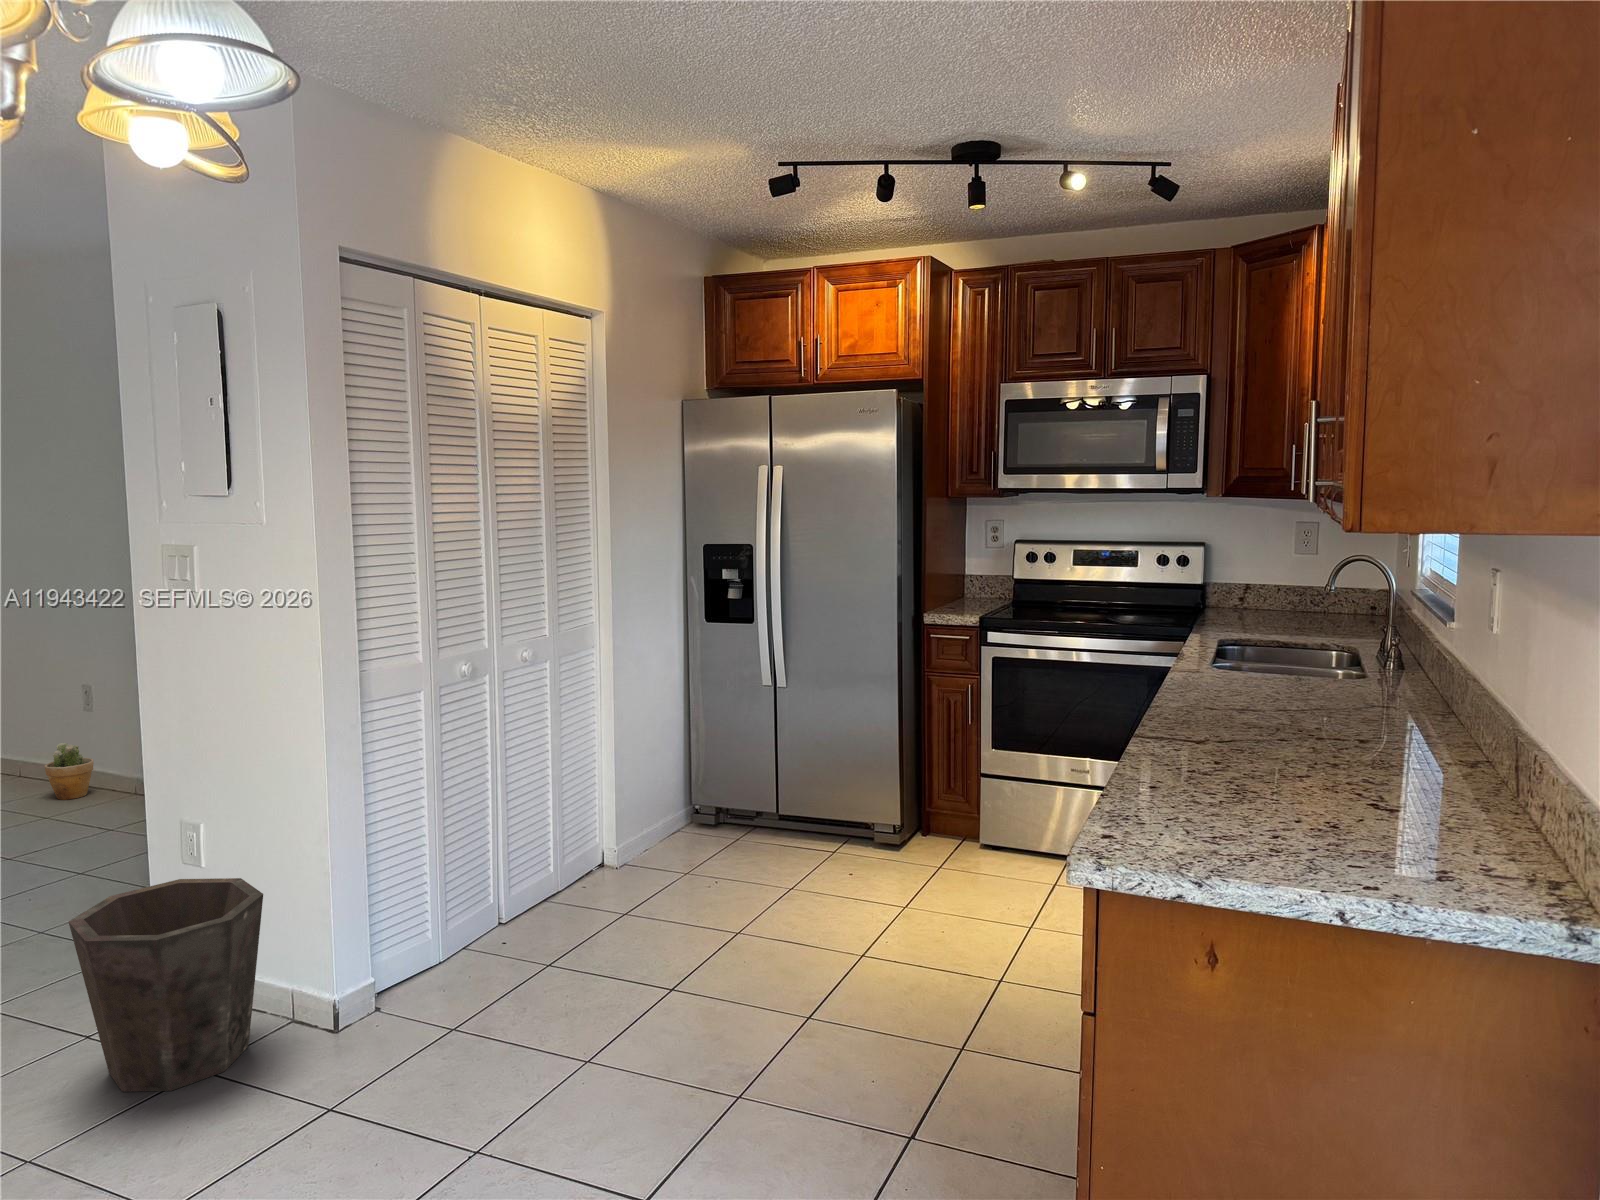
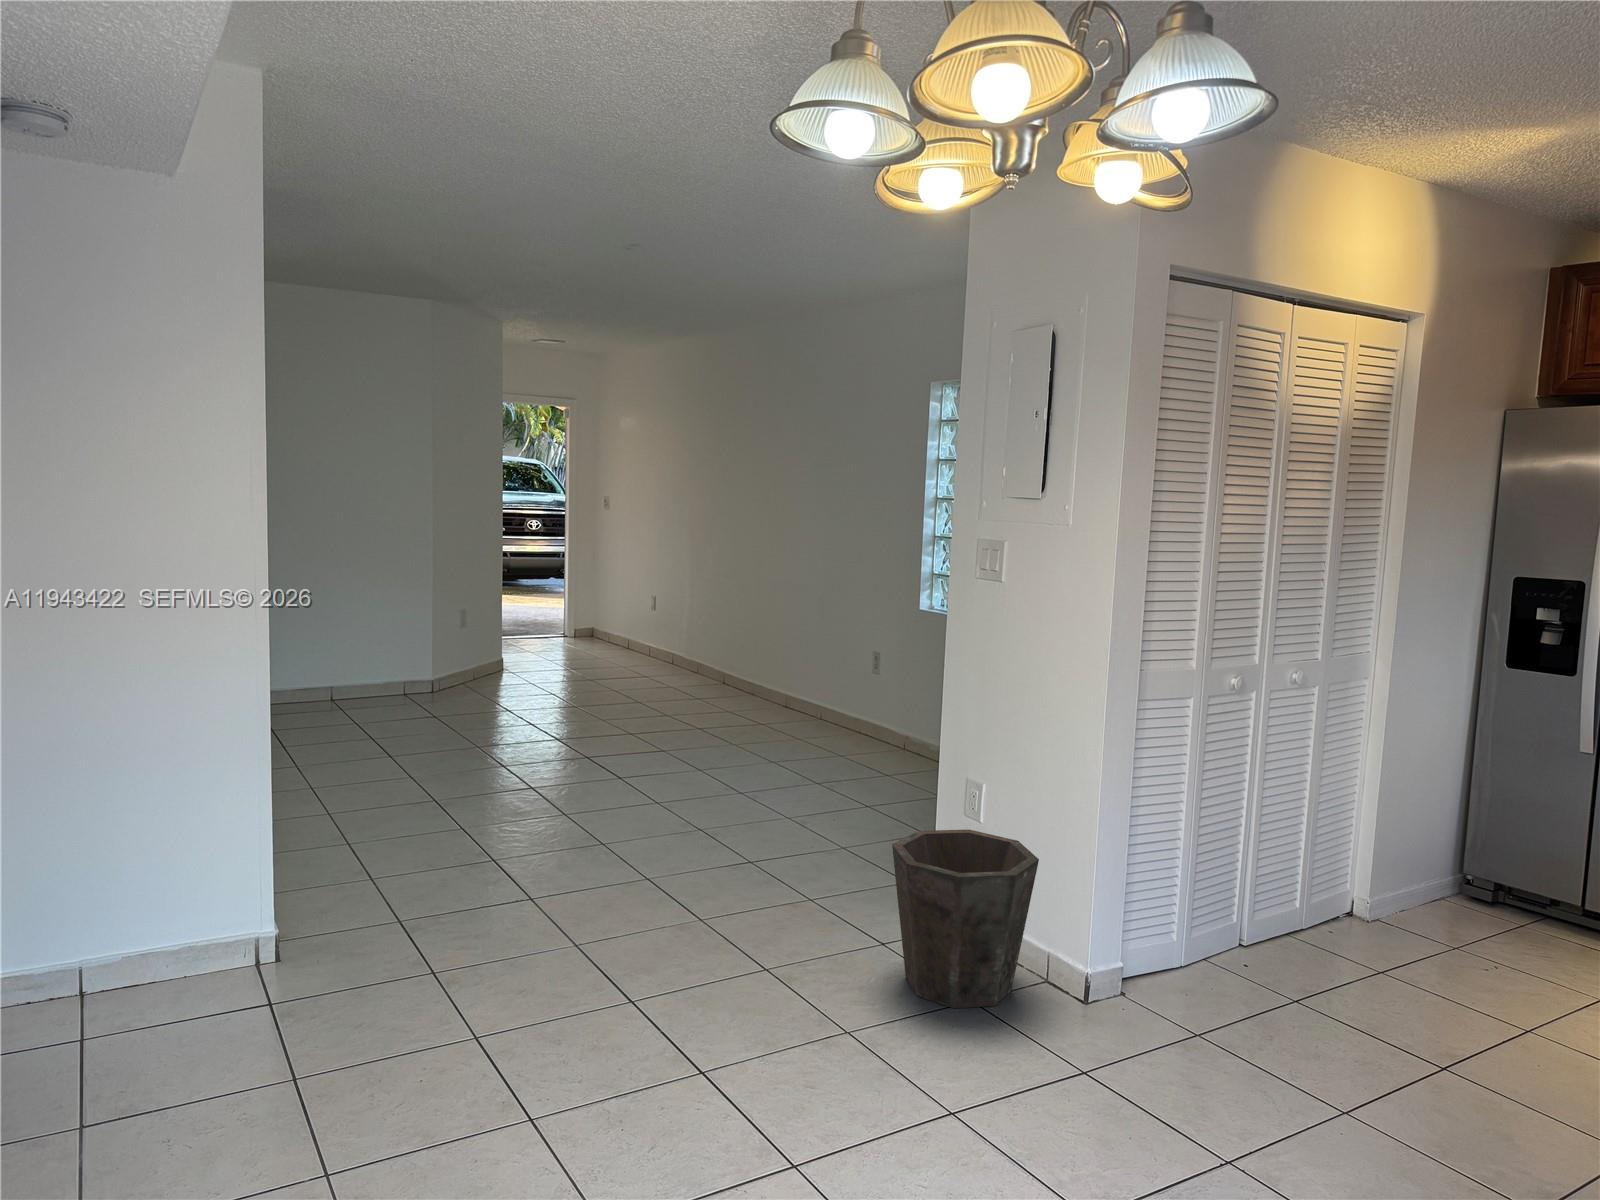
potted plant: present [44,743,94,800] -> none [842,696,876,744]

